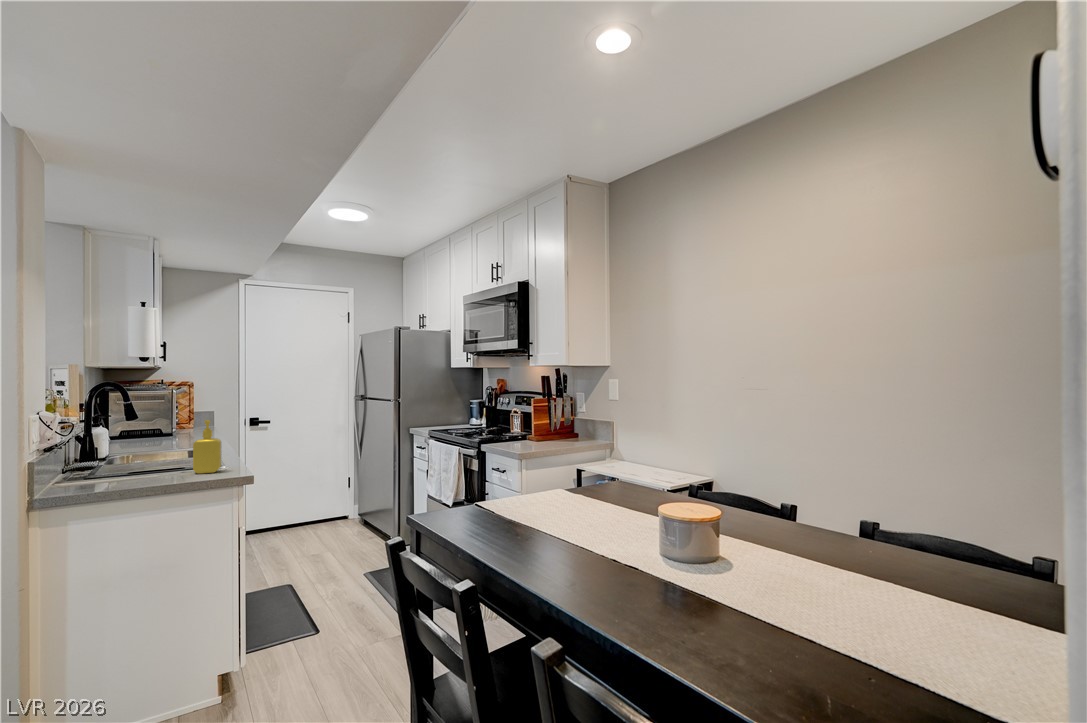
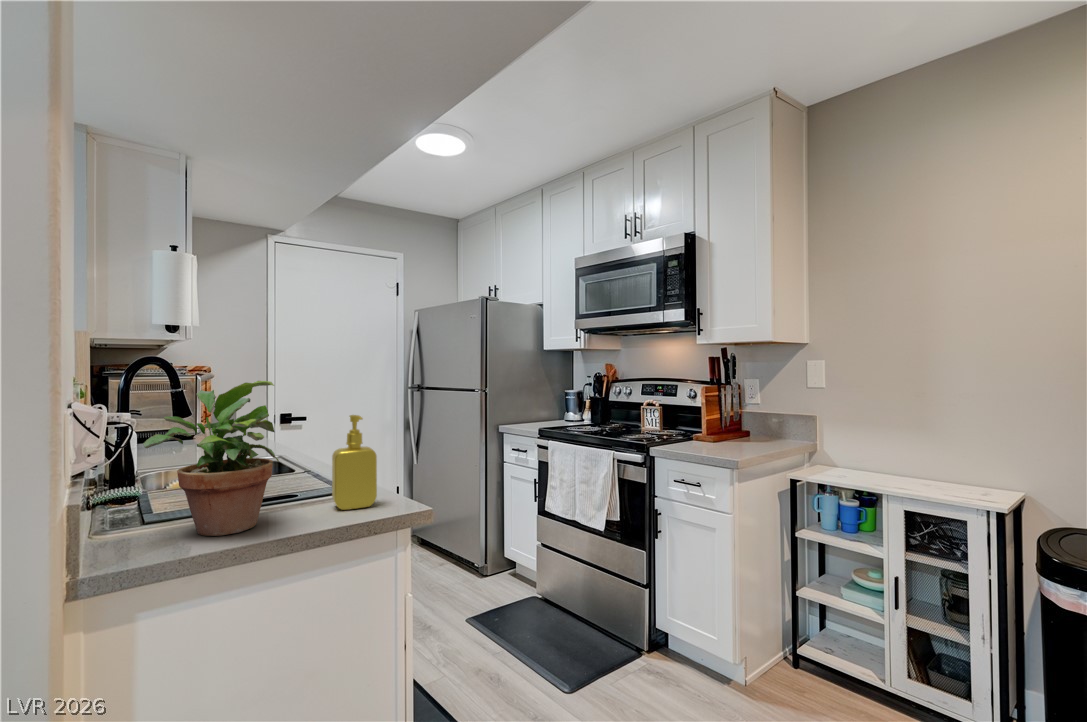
potted plant: none [79,402,156,482] -> present [143,381,279,536]

